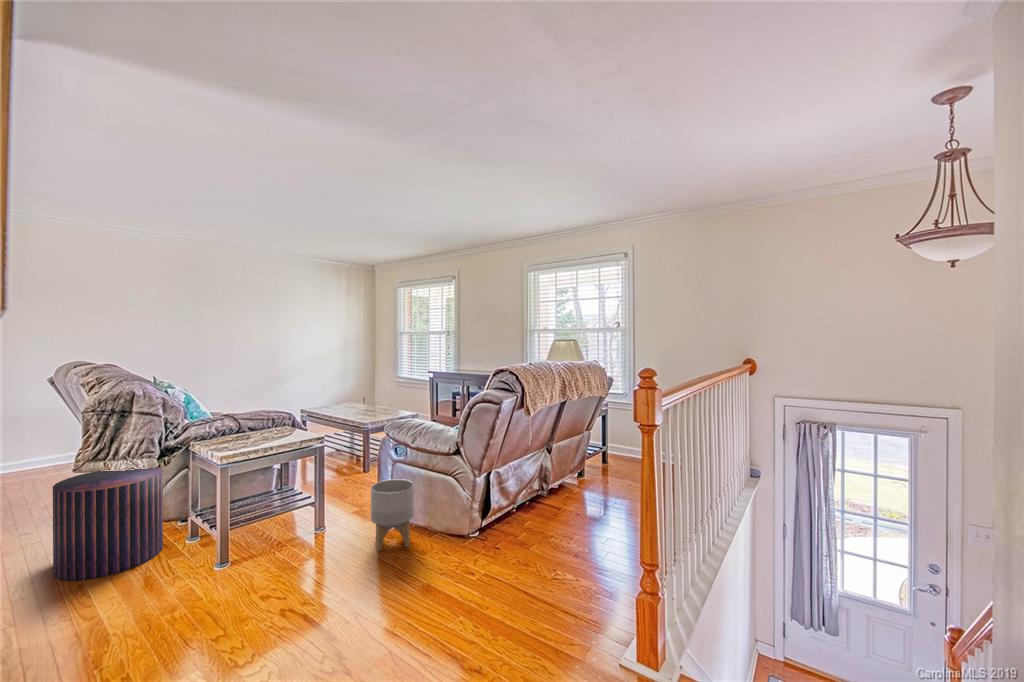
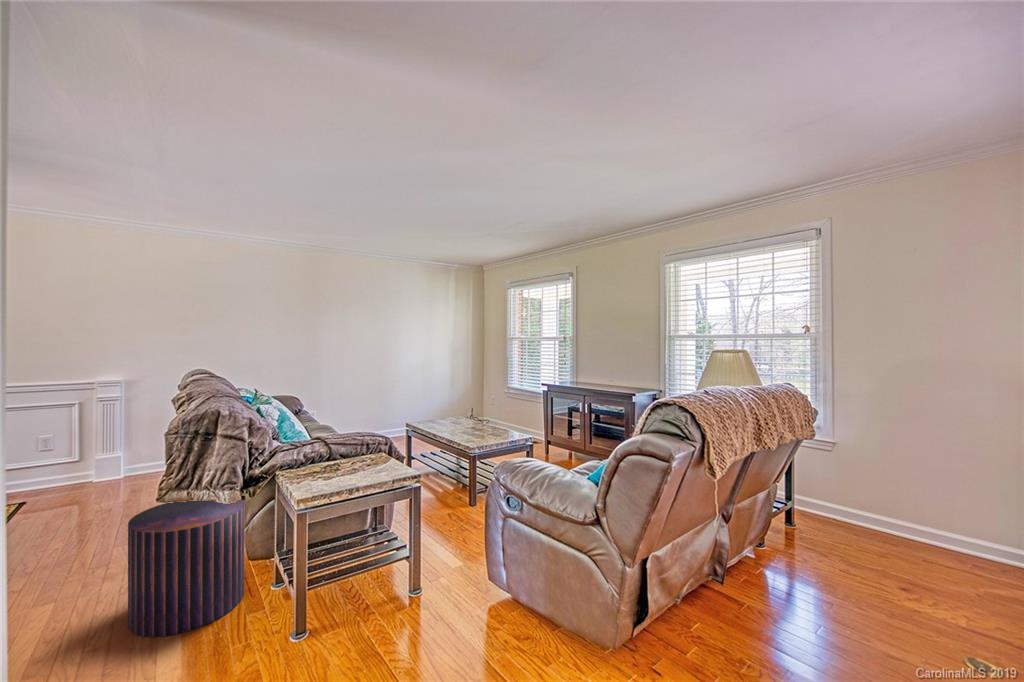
planter: present [371,479,414,551] -> none [477,541,534,646]

